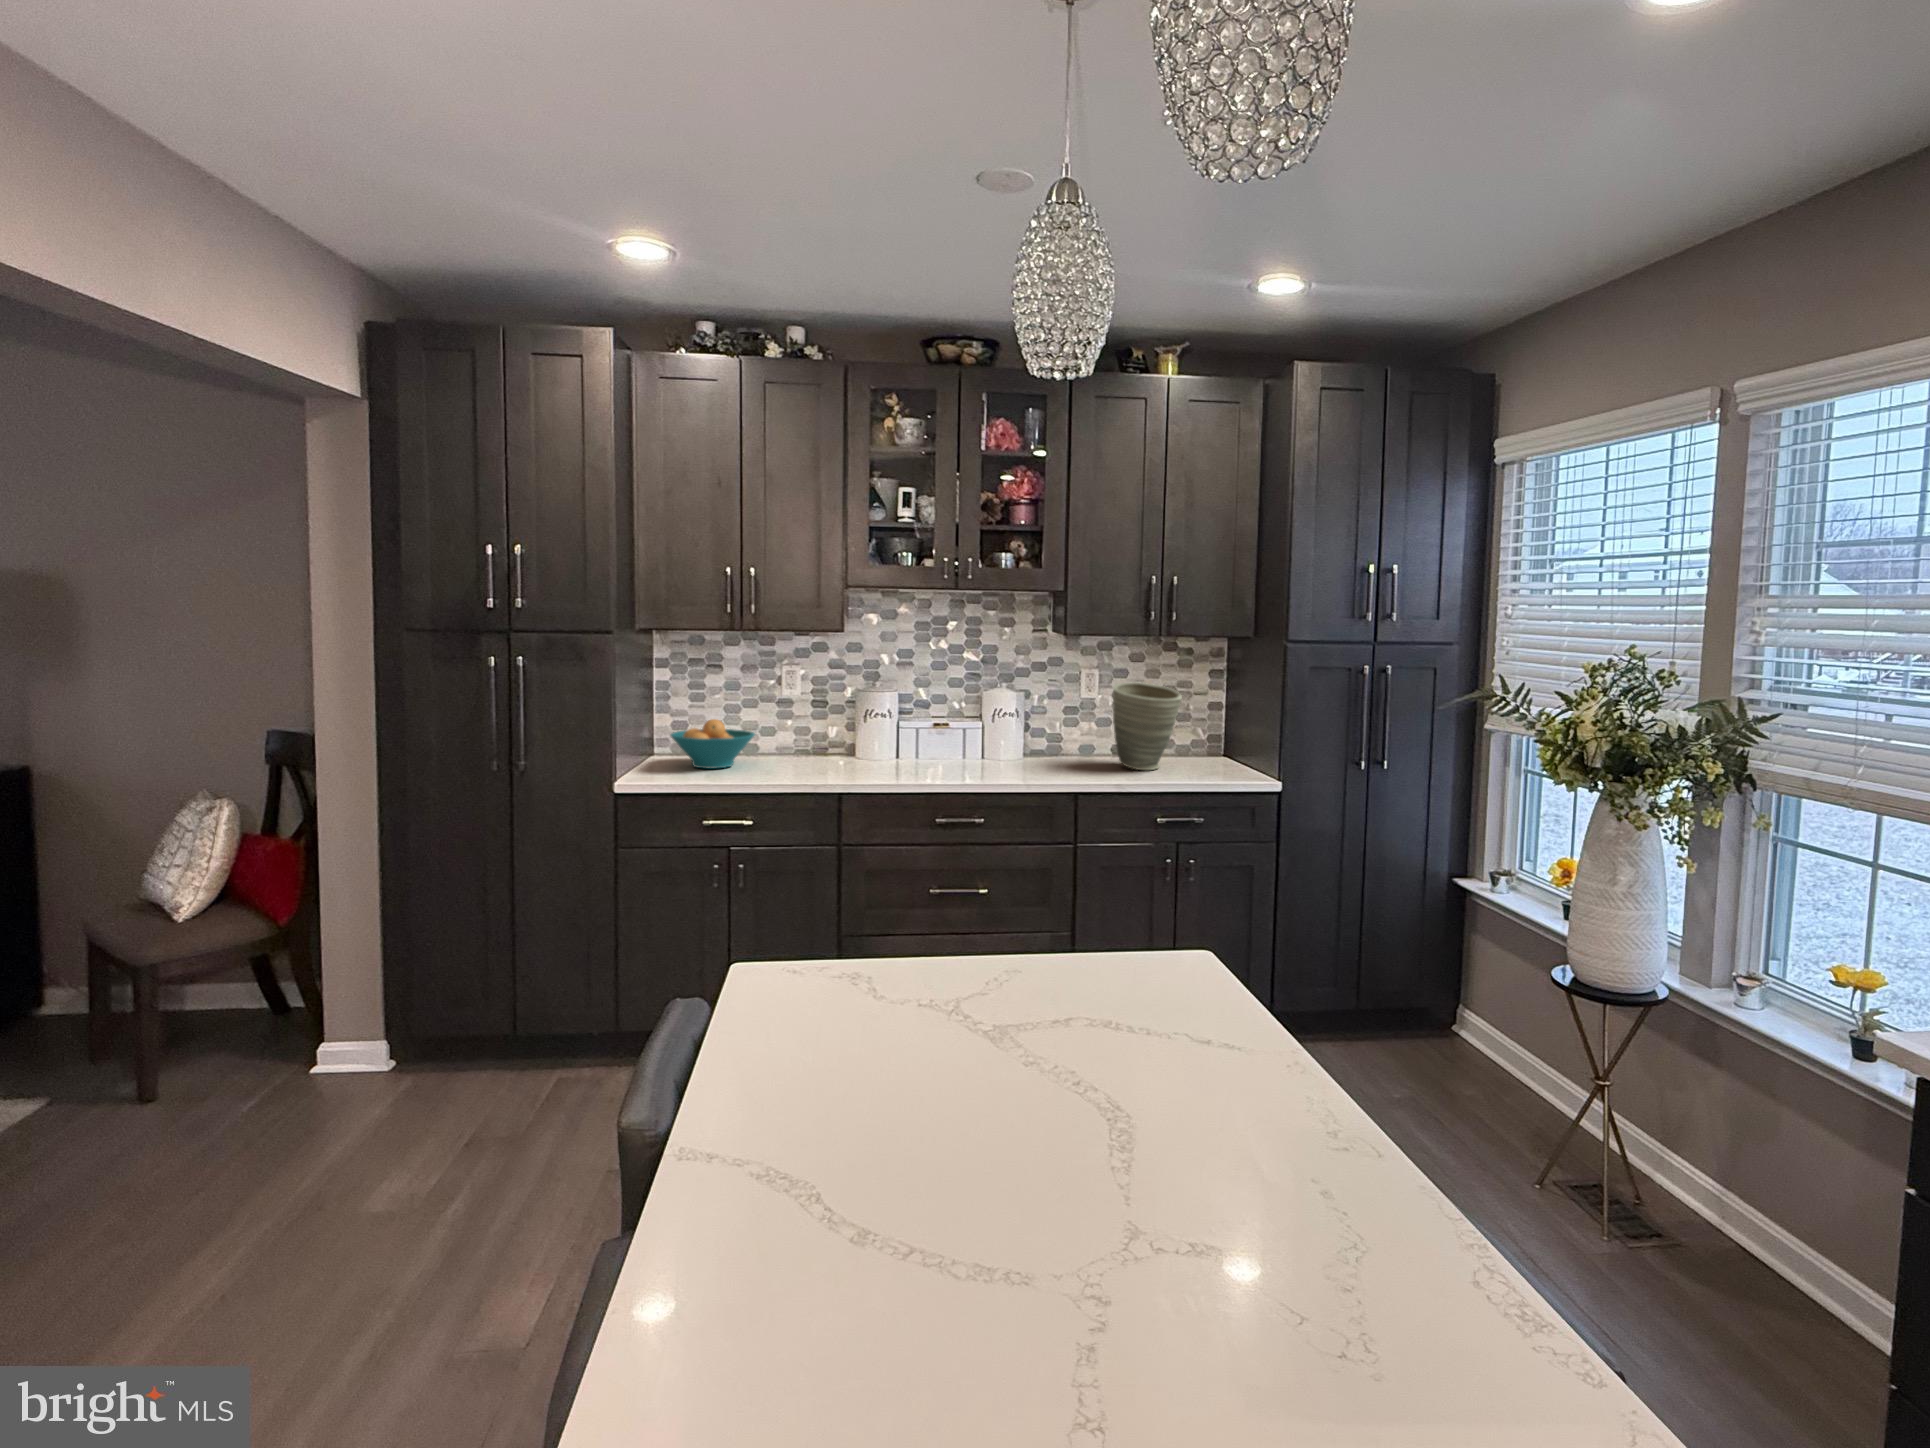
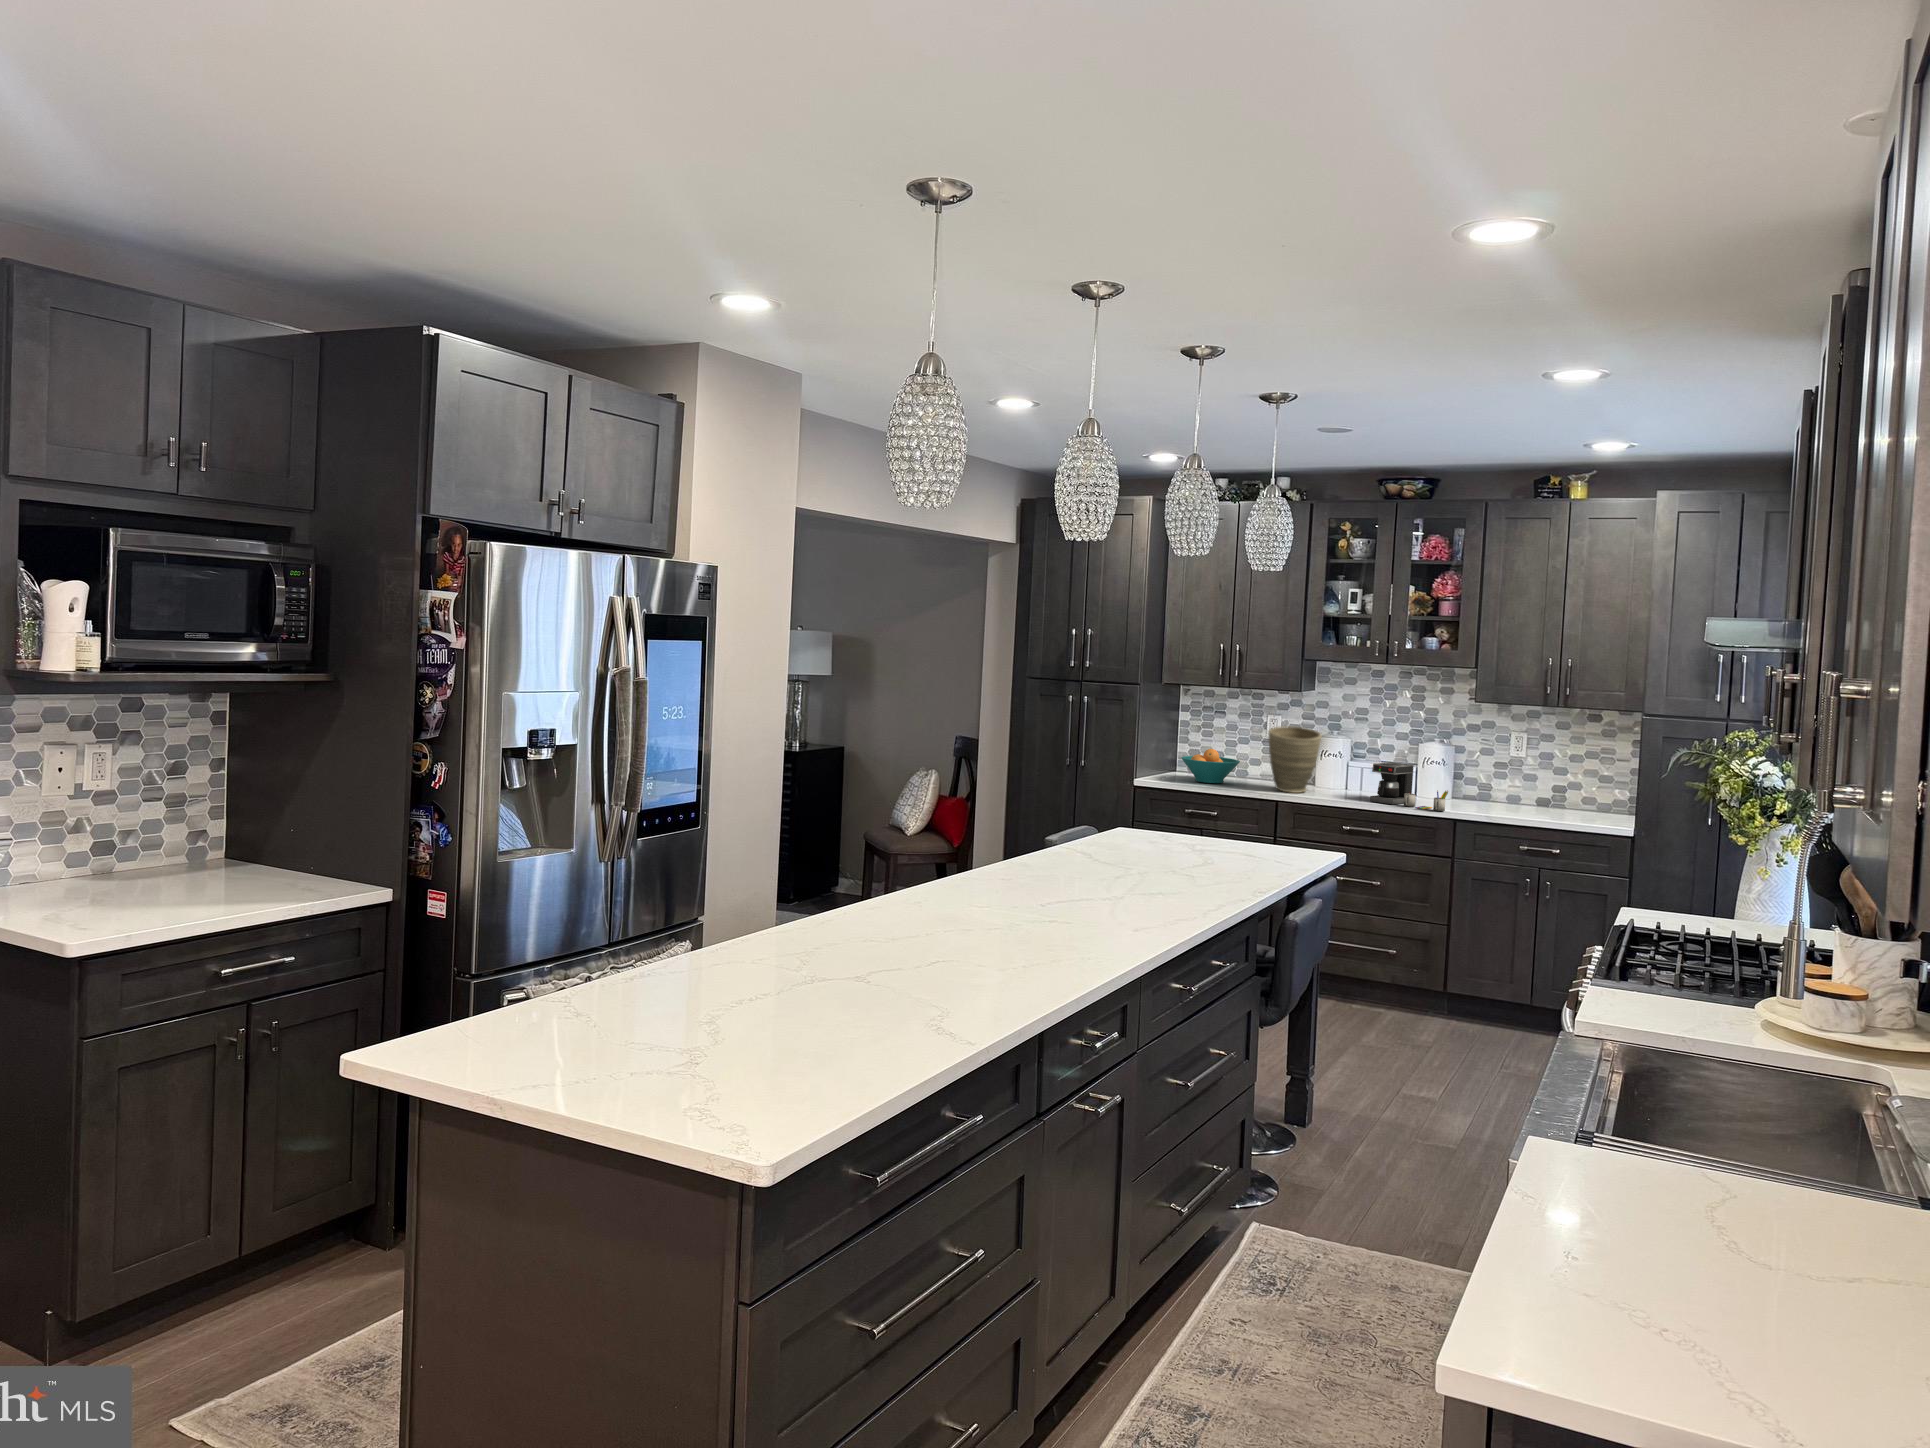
vase: present [1113,682,1182,770] -> present [1268,726,1322,793]
coffee maker: none [944,718,1047,778] -> present [1370,762,1448,811]

